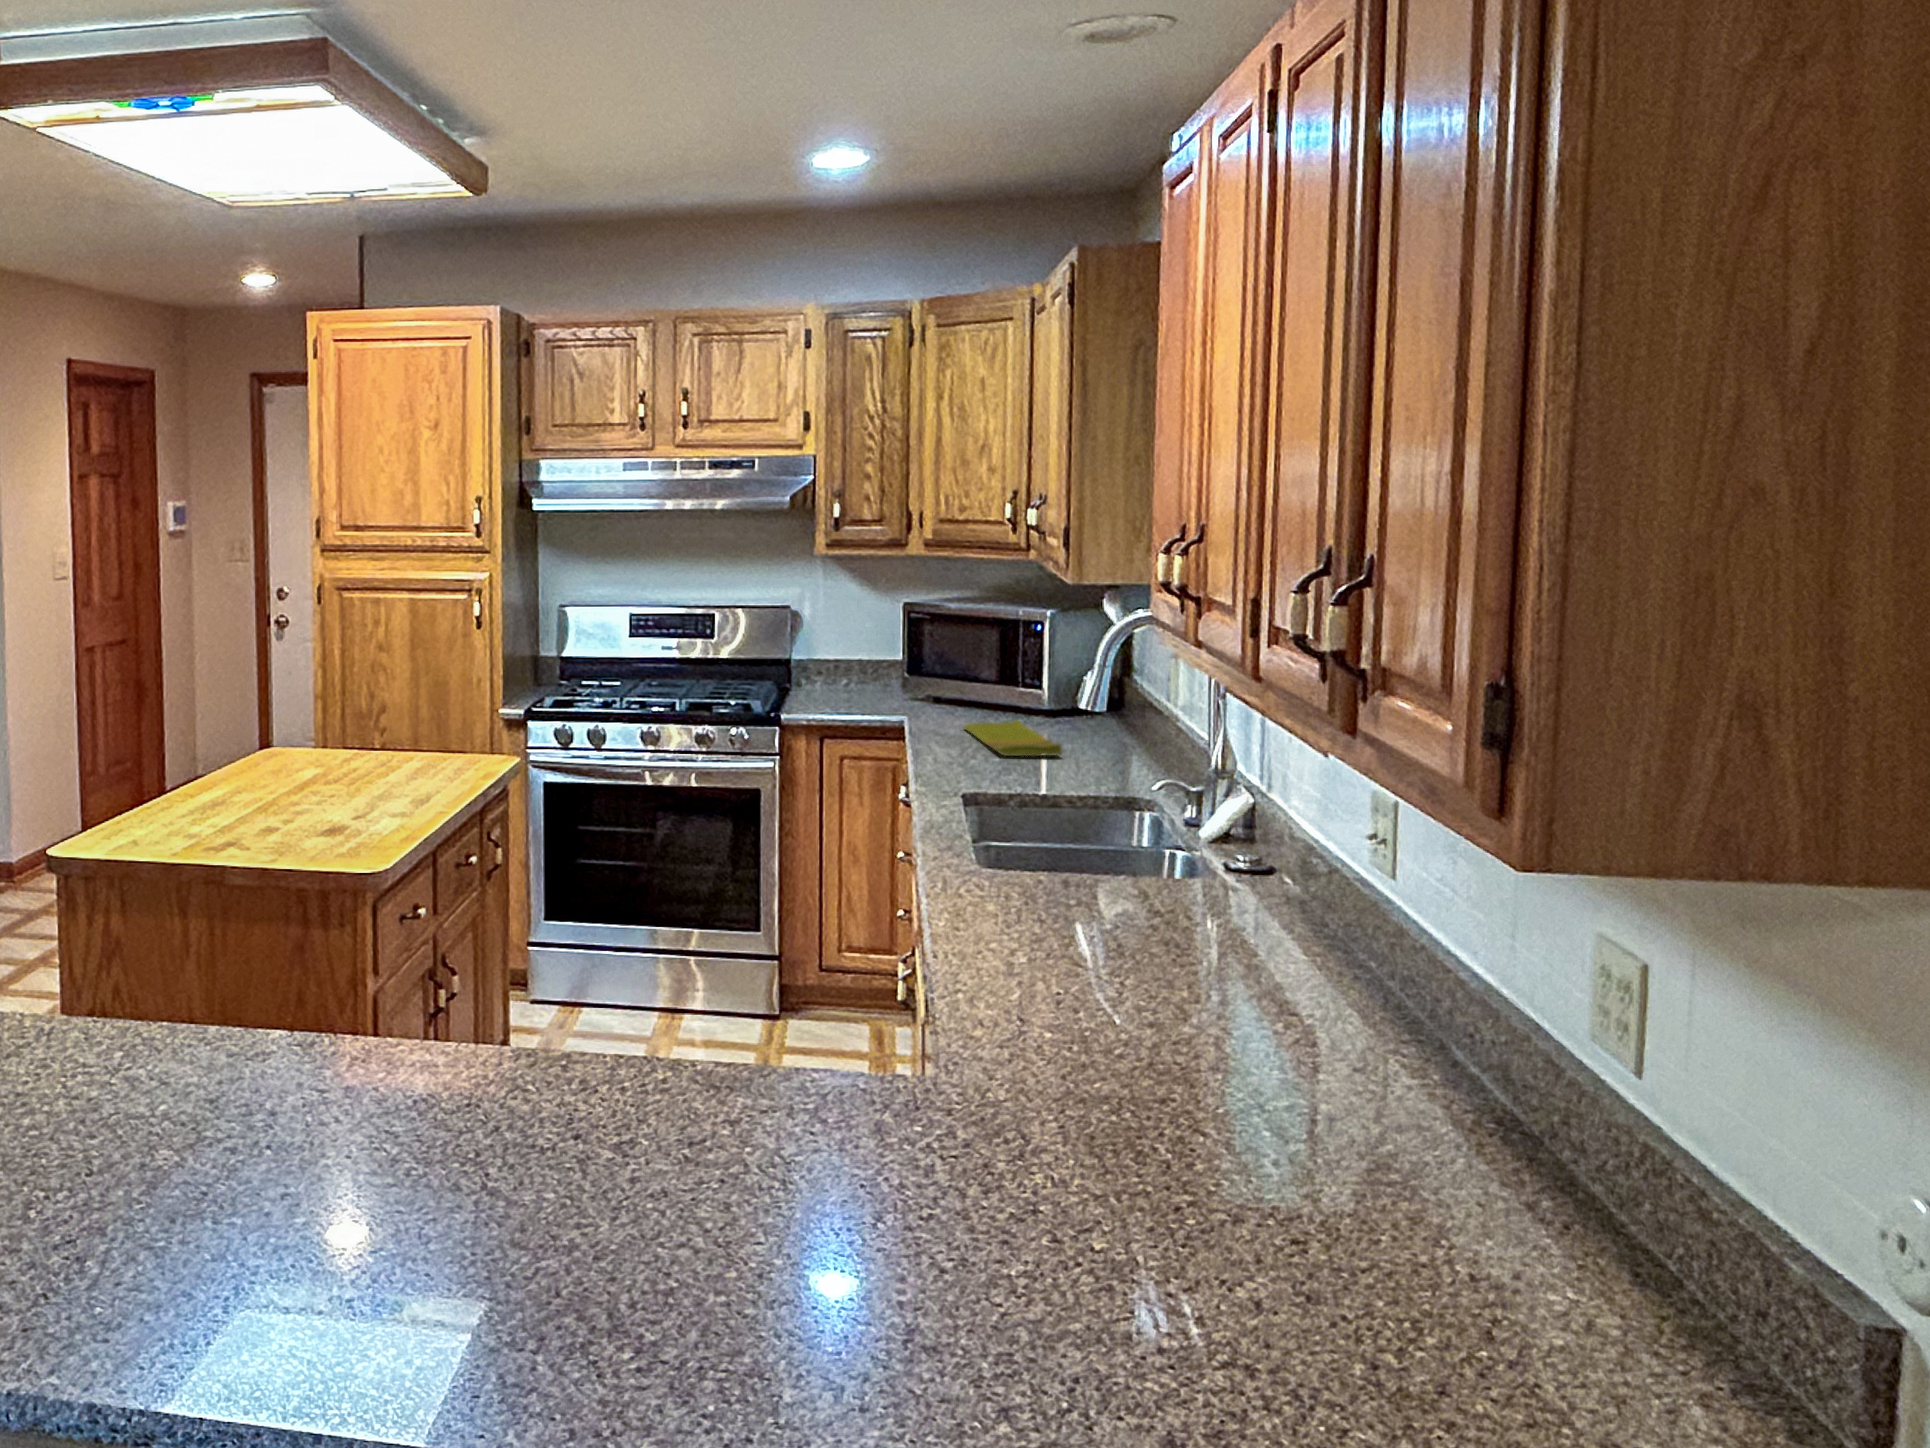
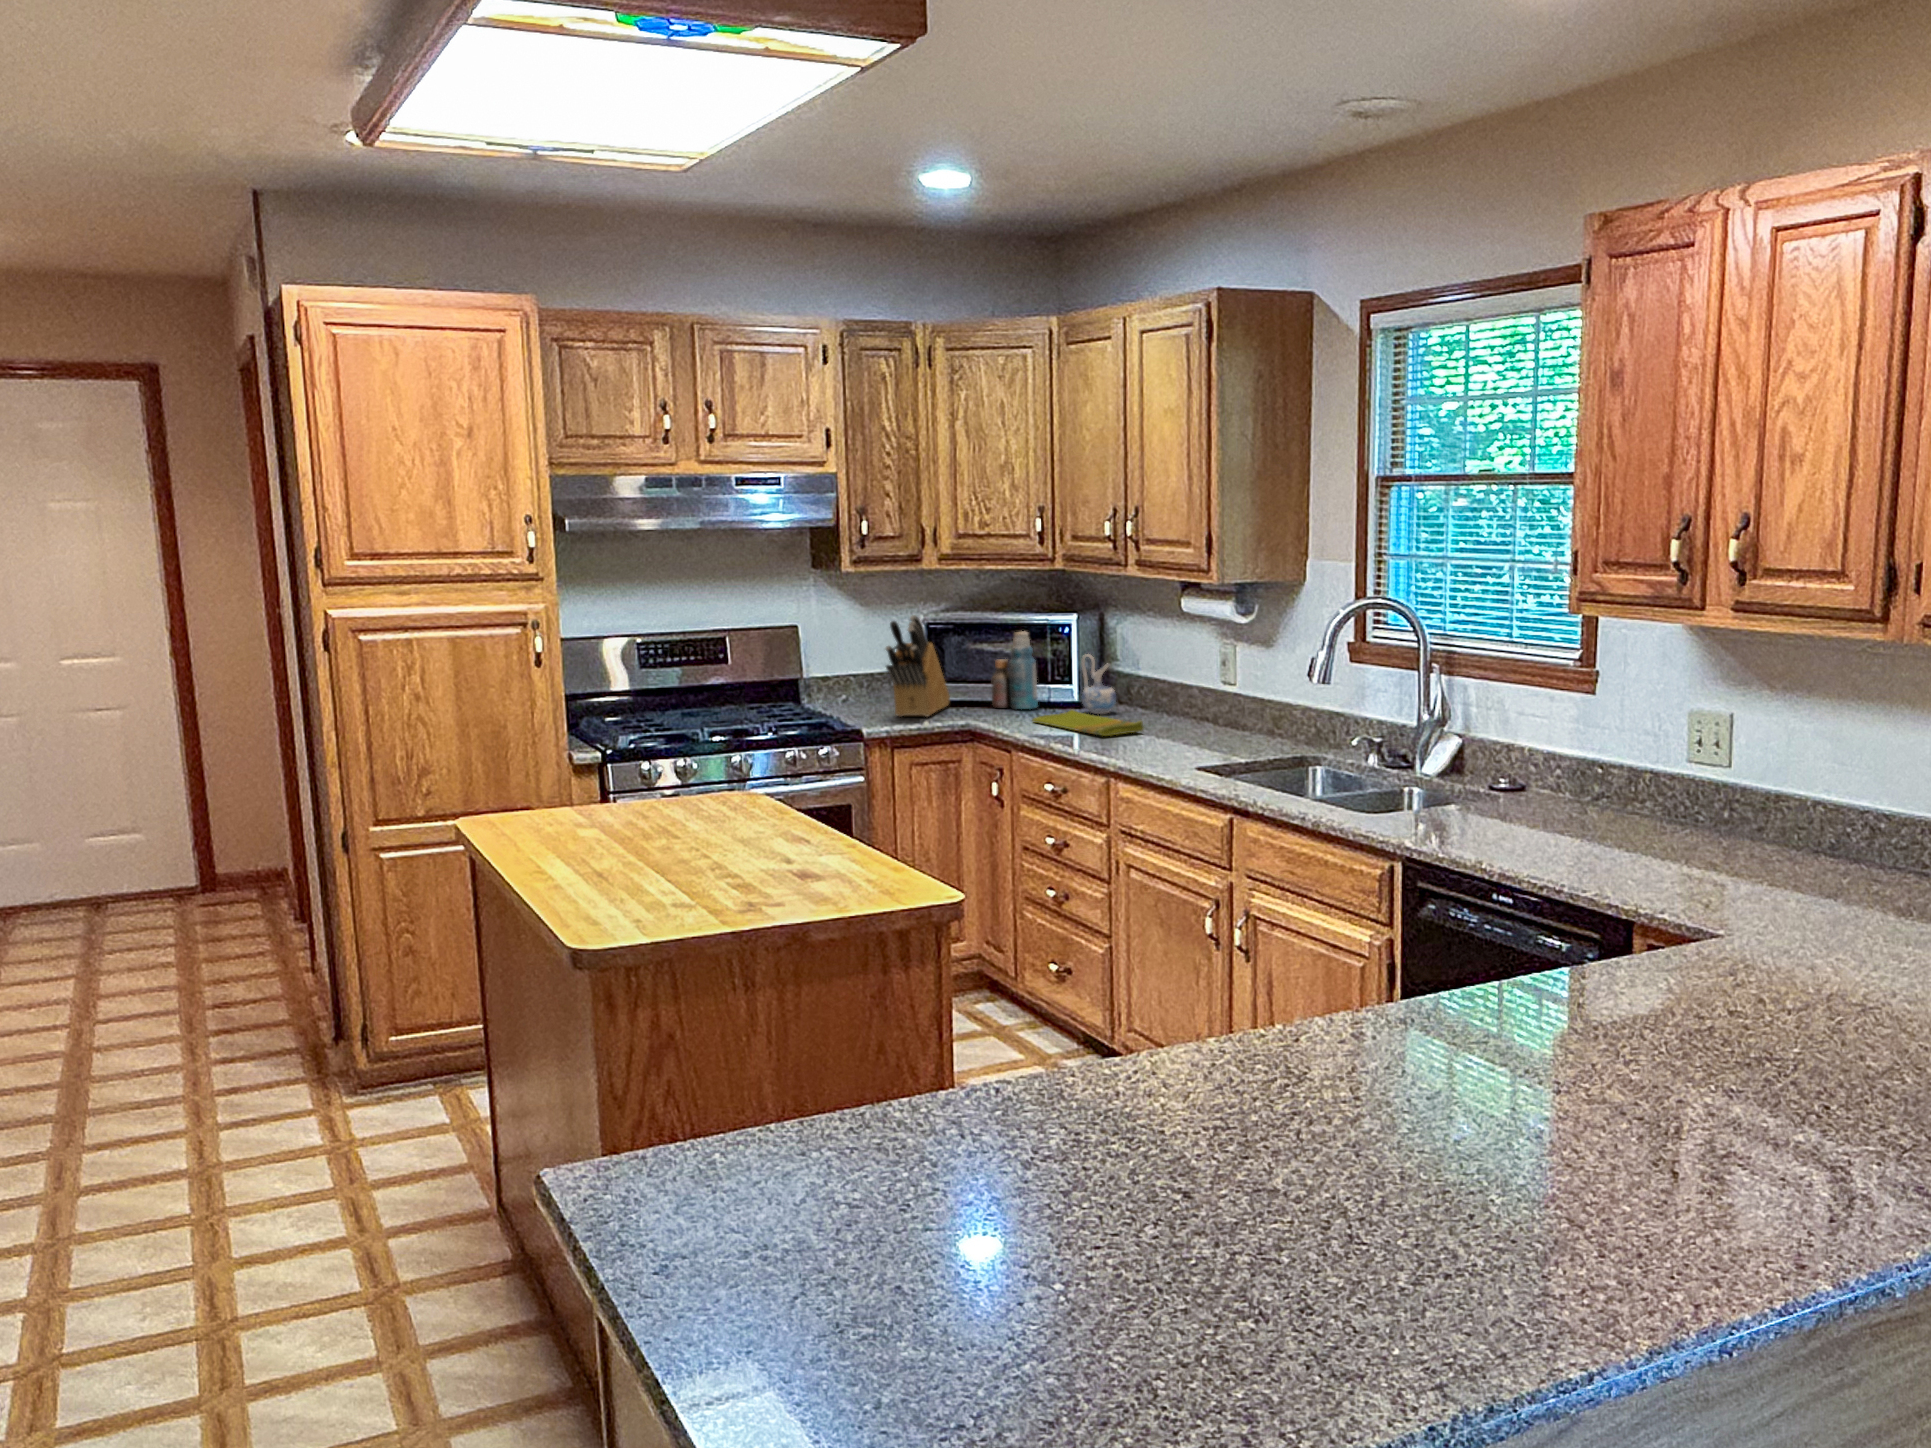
knife block: none [818,603,917,709] -> present [886,615,950,716]
bottle: none [958,627,1007,712] -> present [991,631,1038,709]
ceramic pitcher: none [1044,658,1087,728] -> present [1081,654,1116,714]

